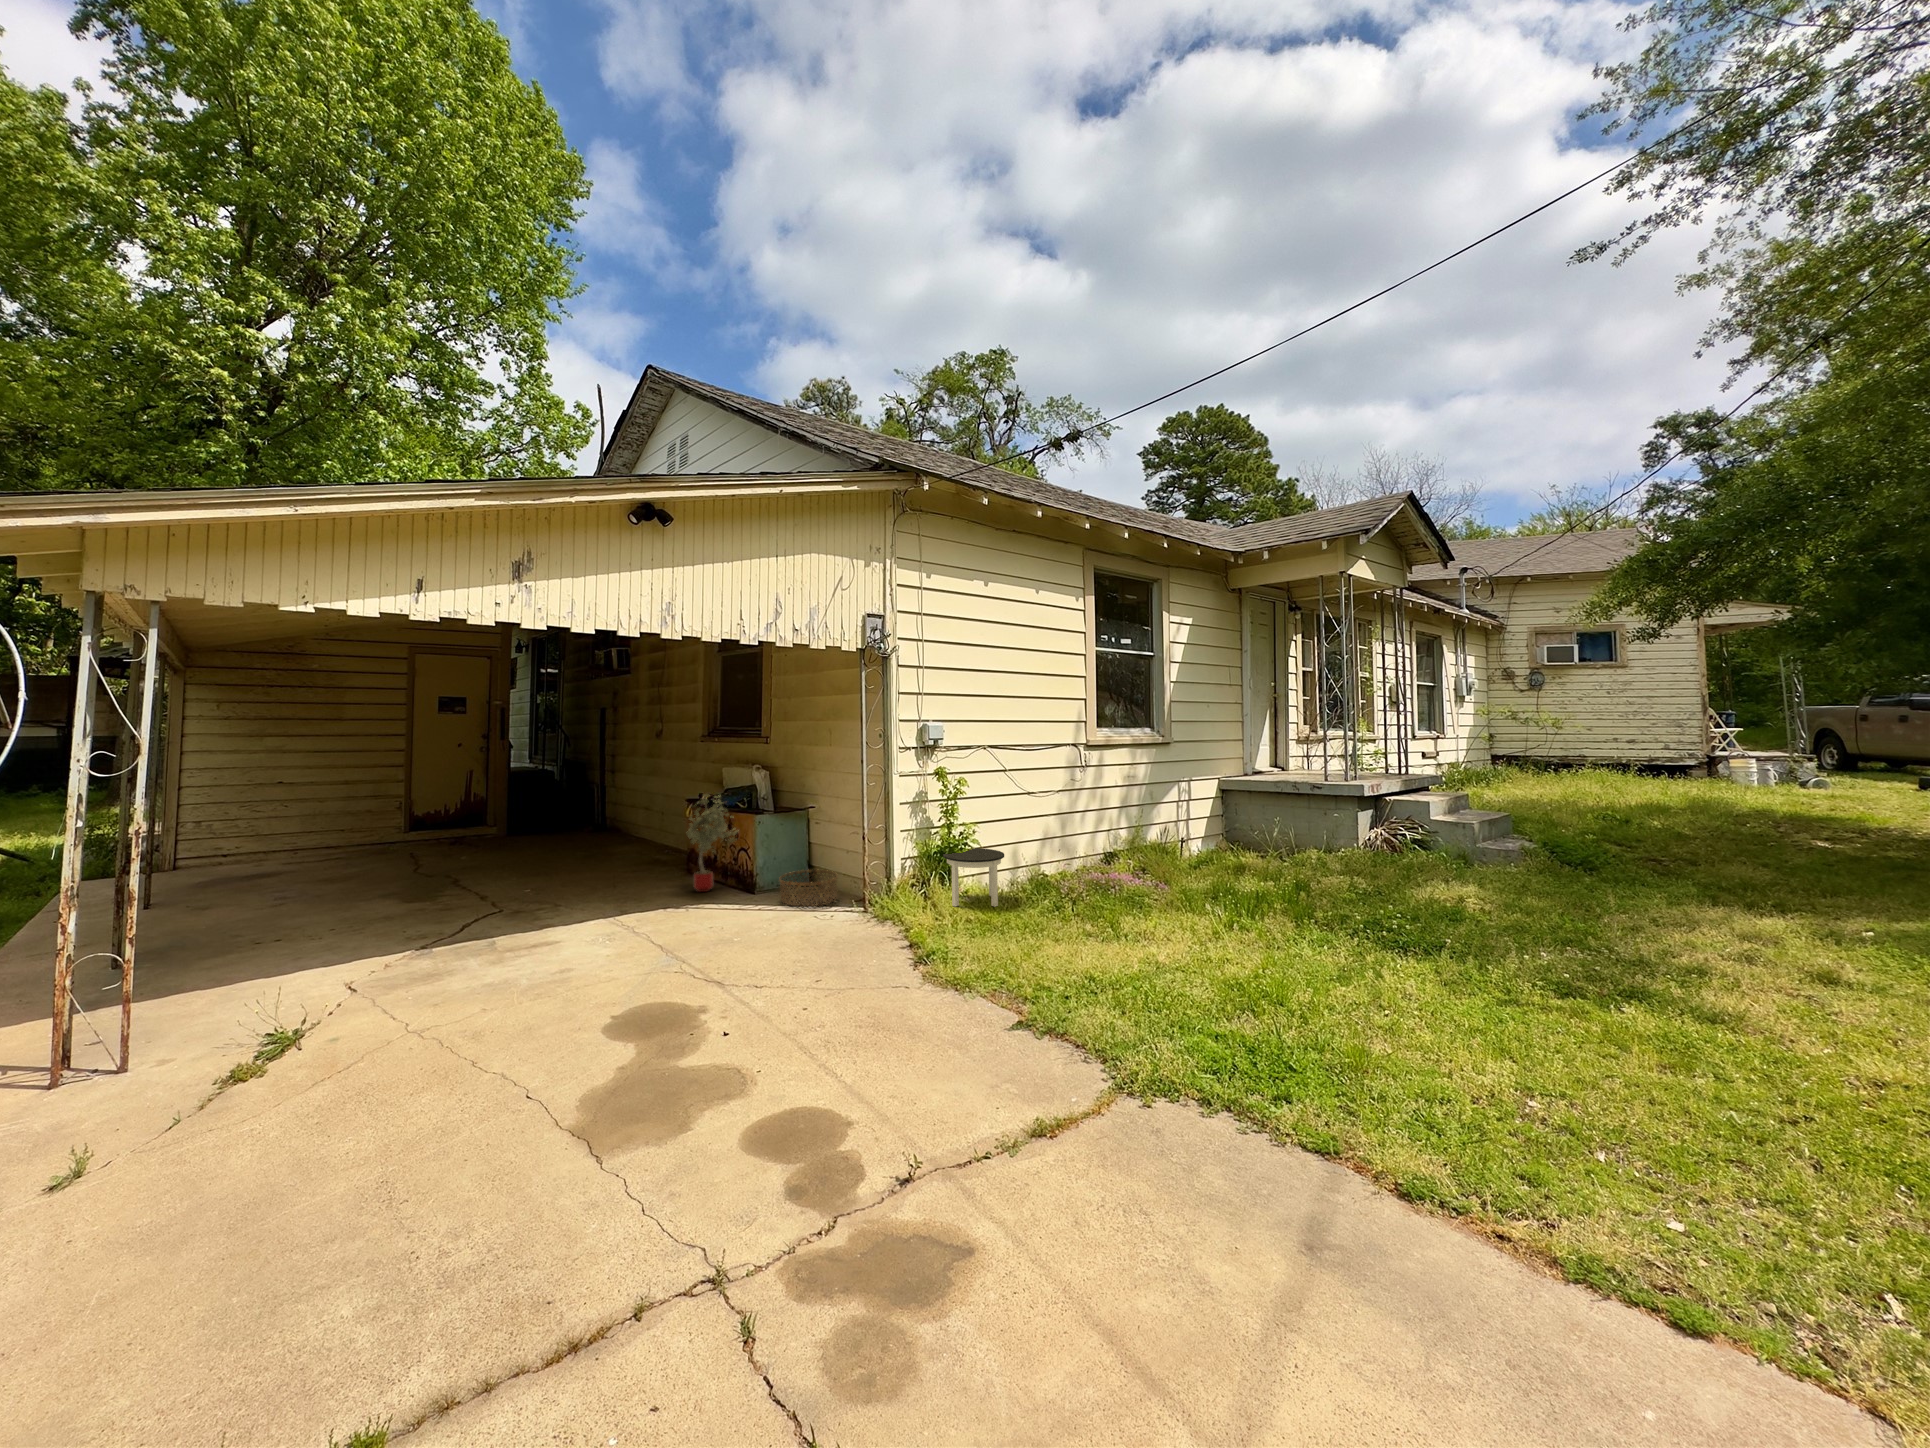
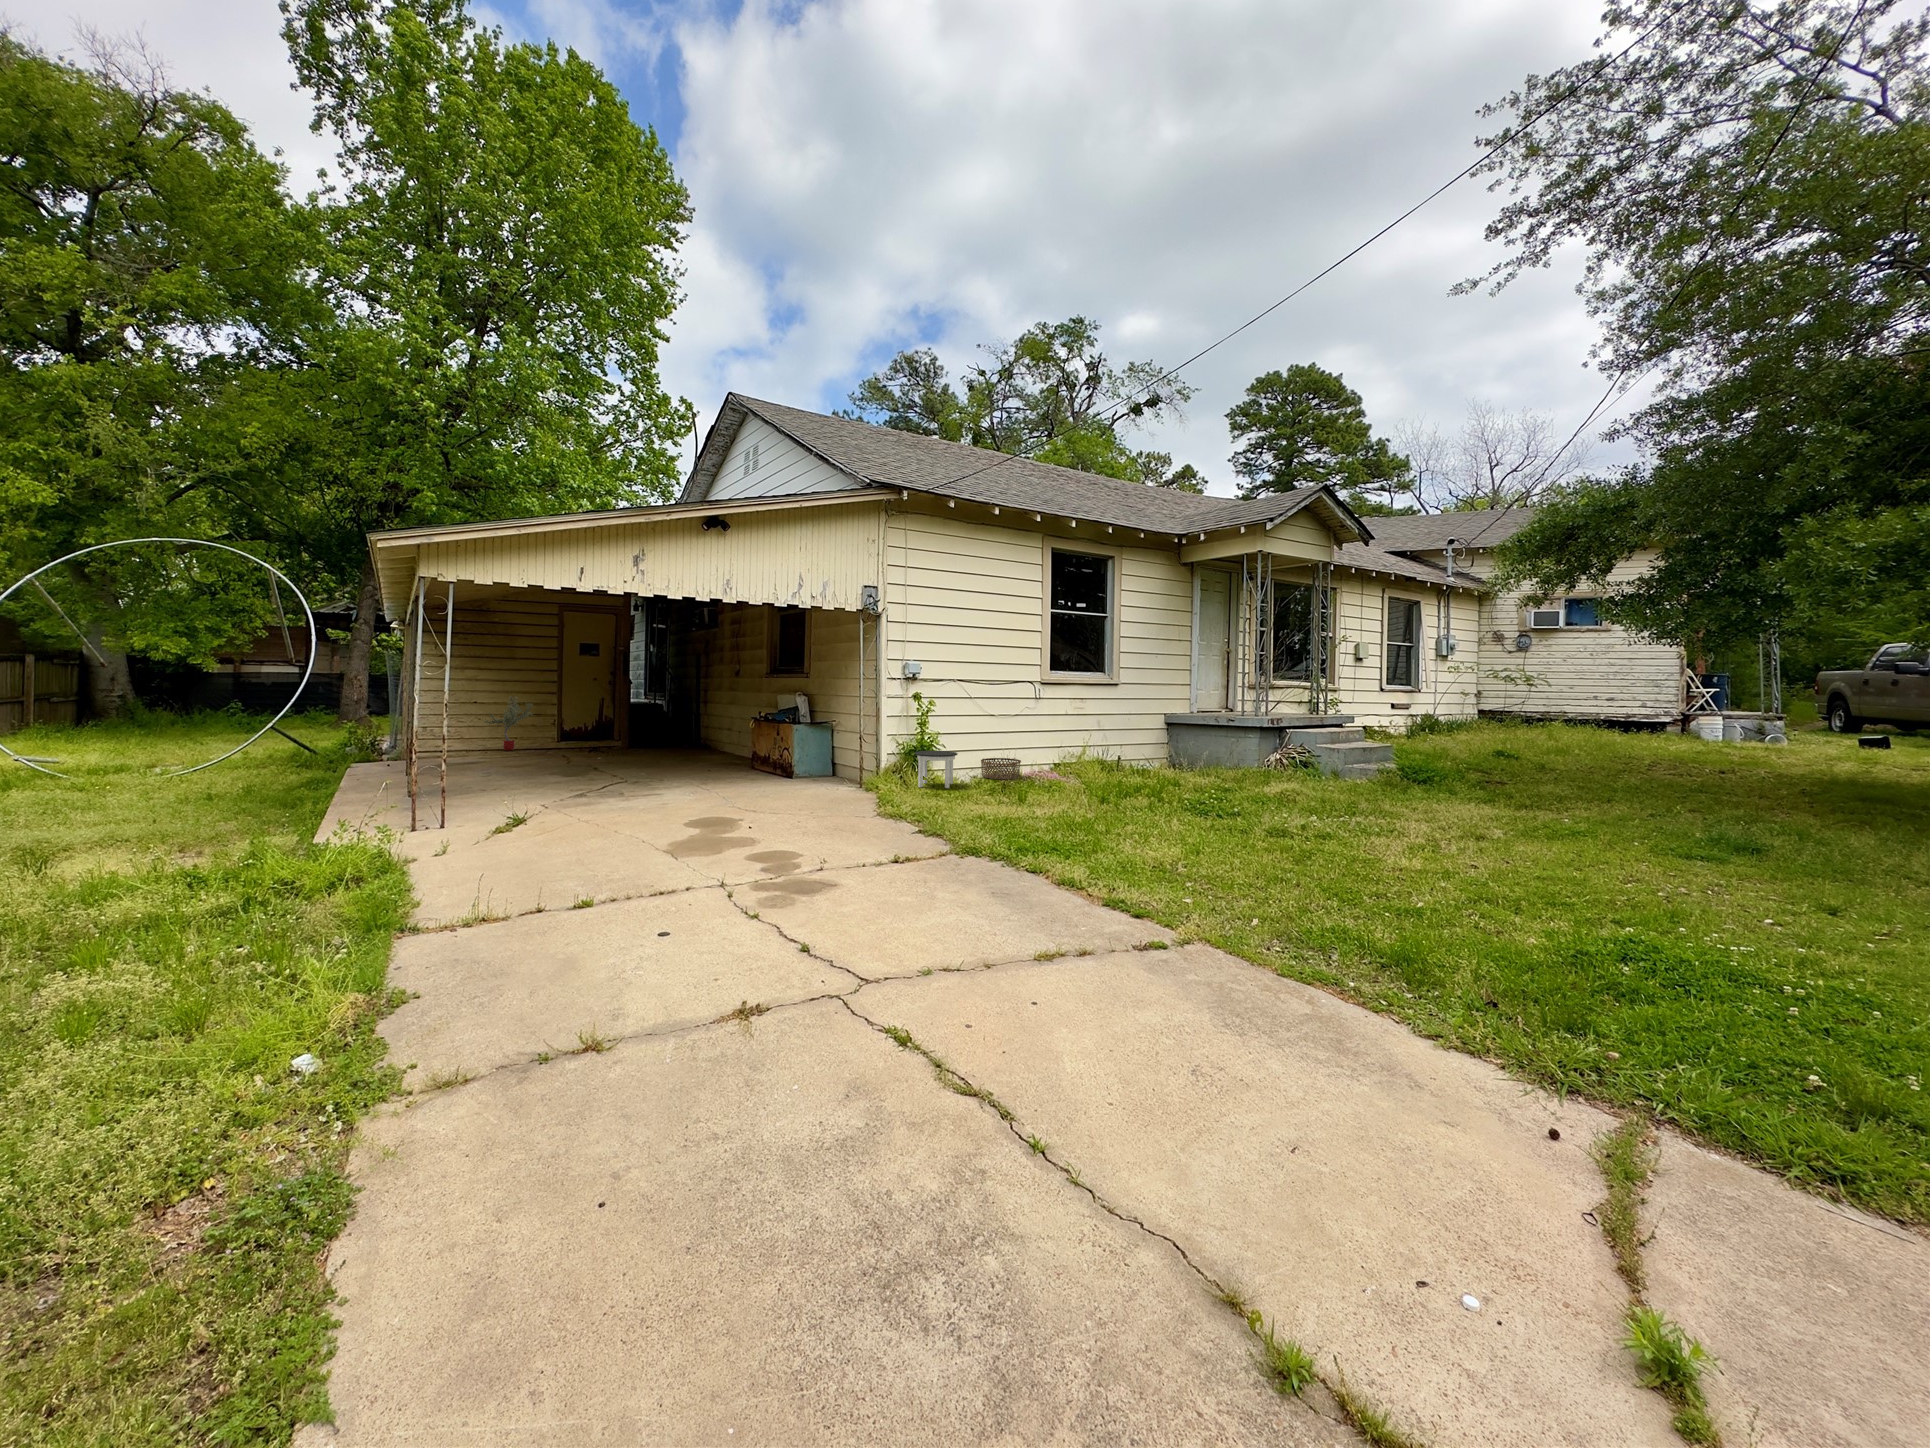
potted tree: present [686,794,737,892] -> present [484,696,533,751]
basket: present [779,870,837,906] -> present [981,758,1021,780]

